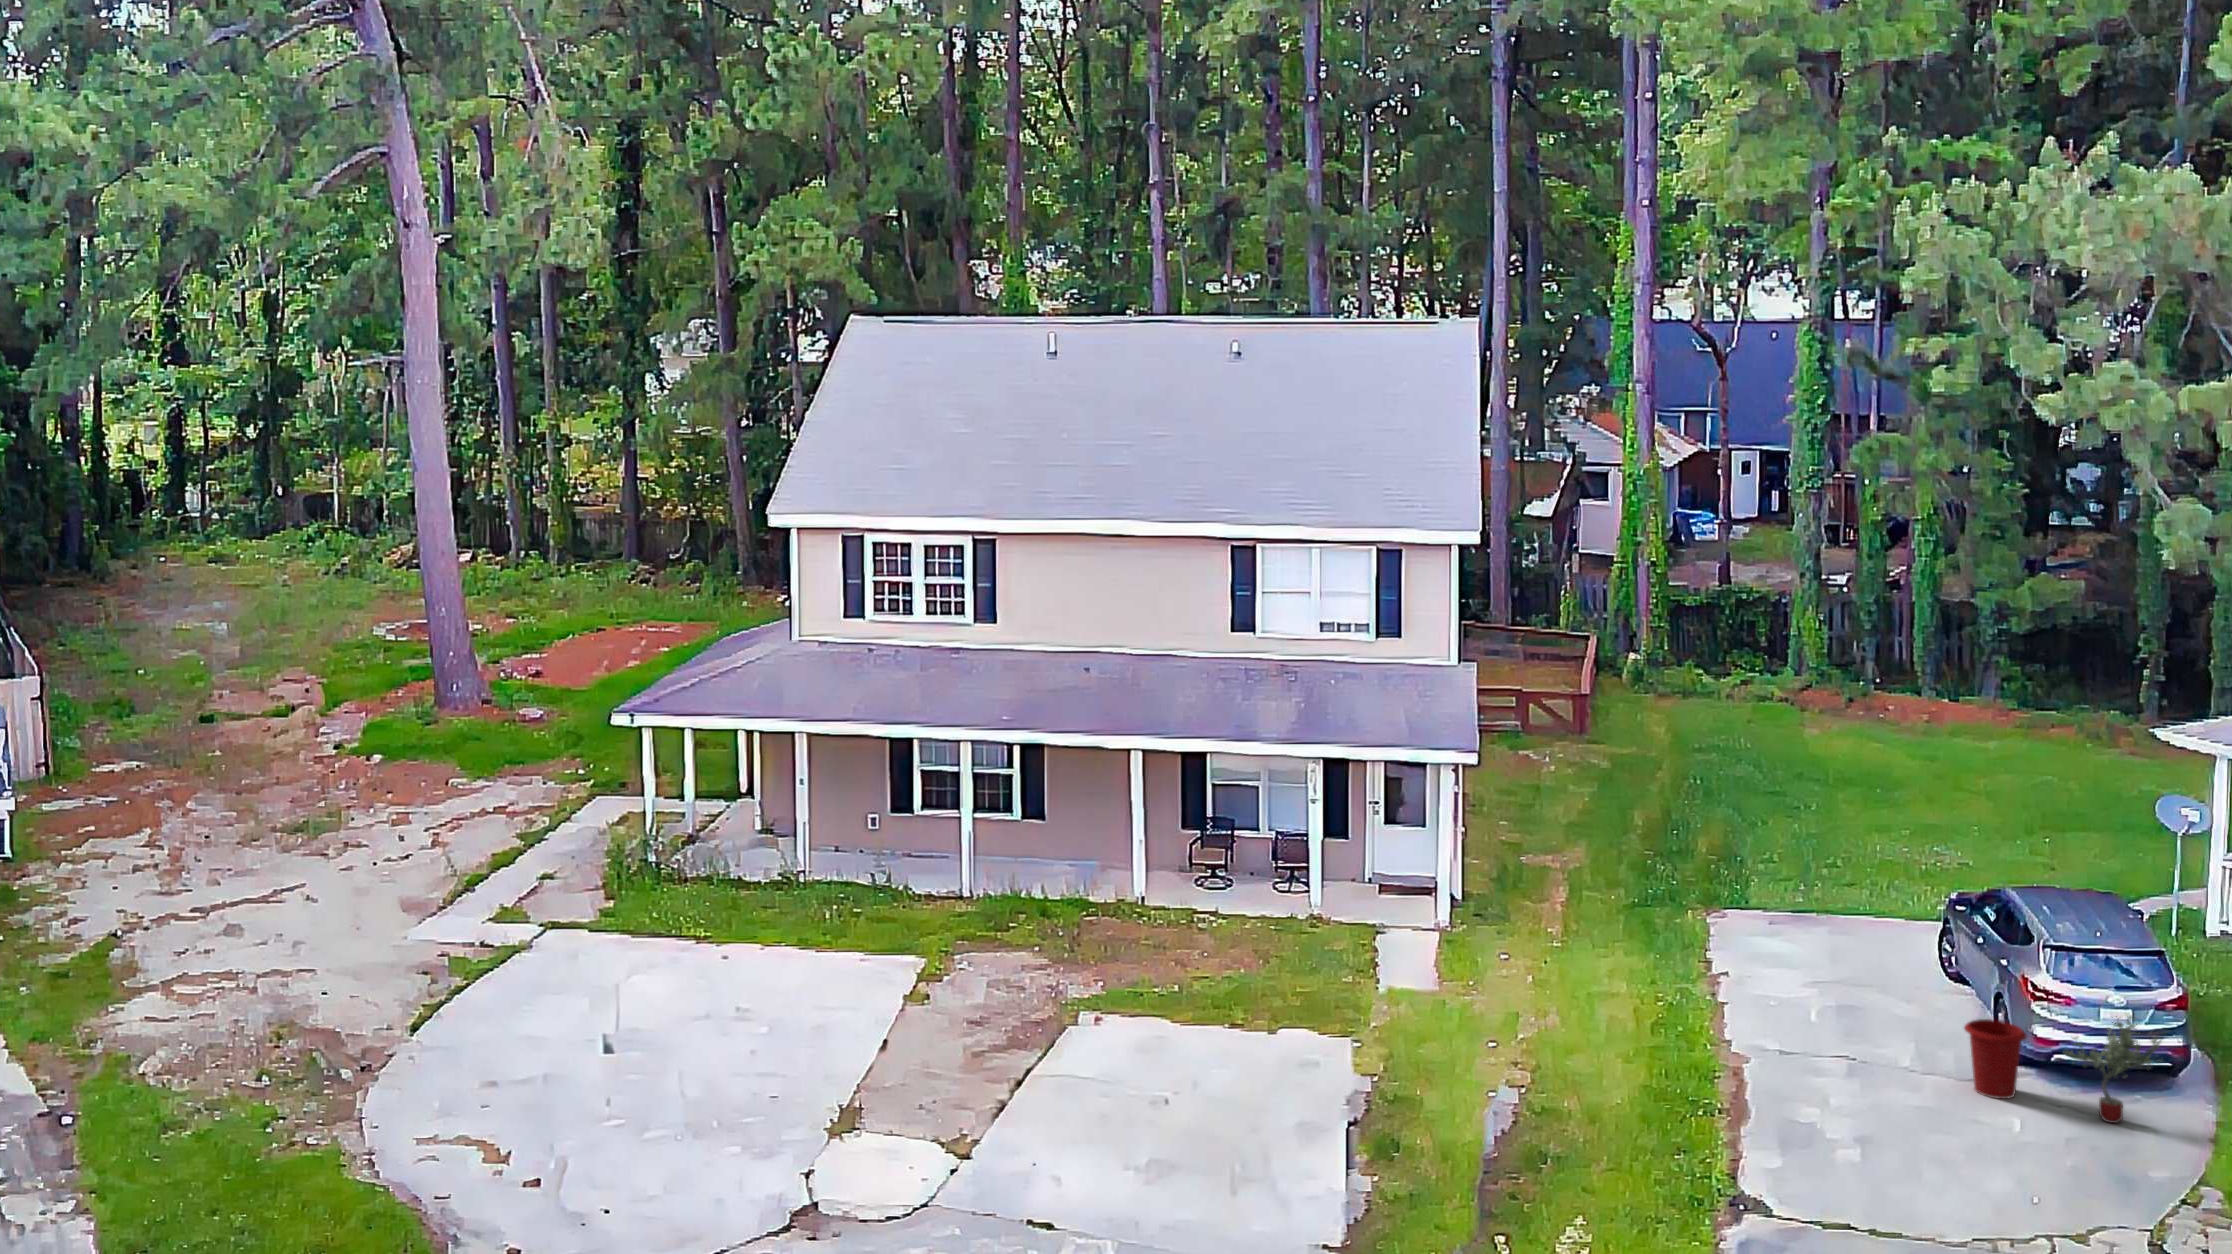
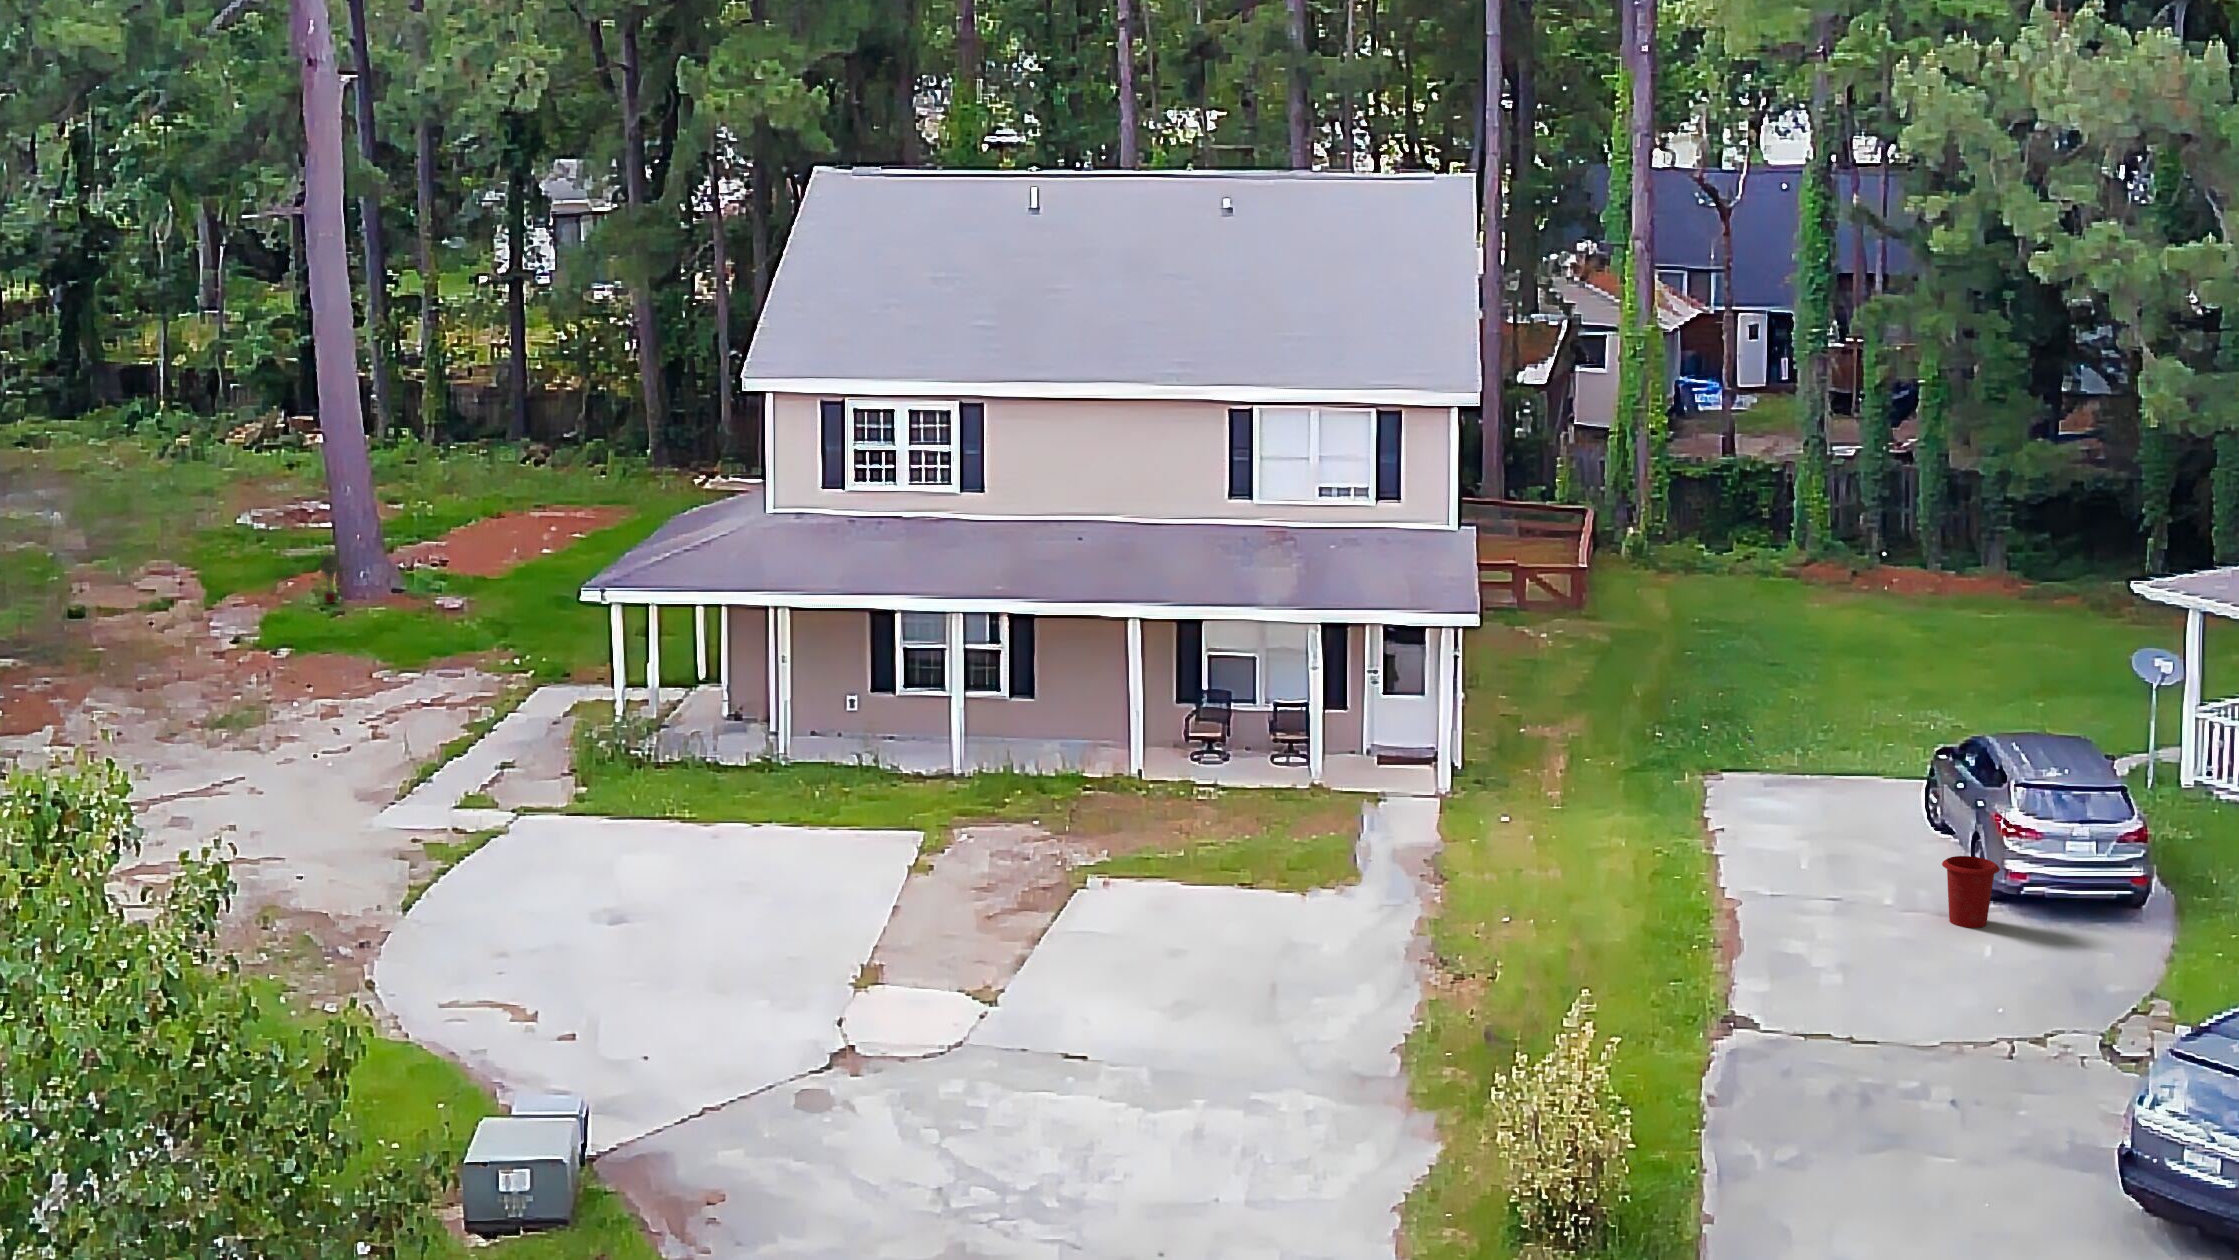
potted tree: present [2064,1016,2161,1123] -> present [319,548,350,604]

